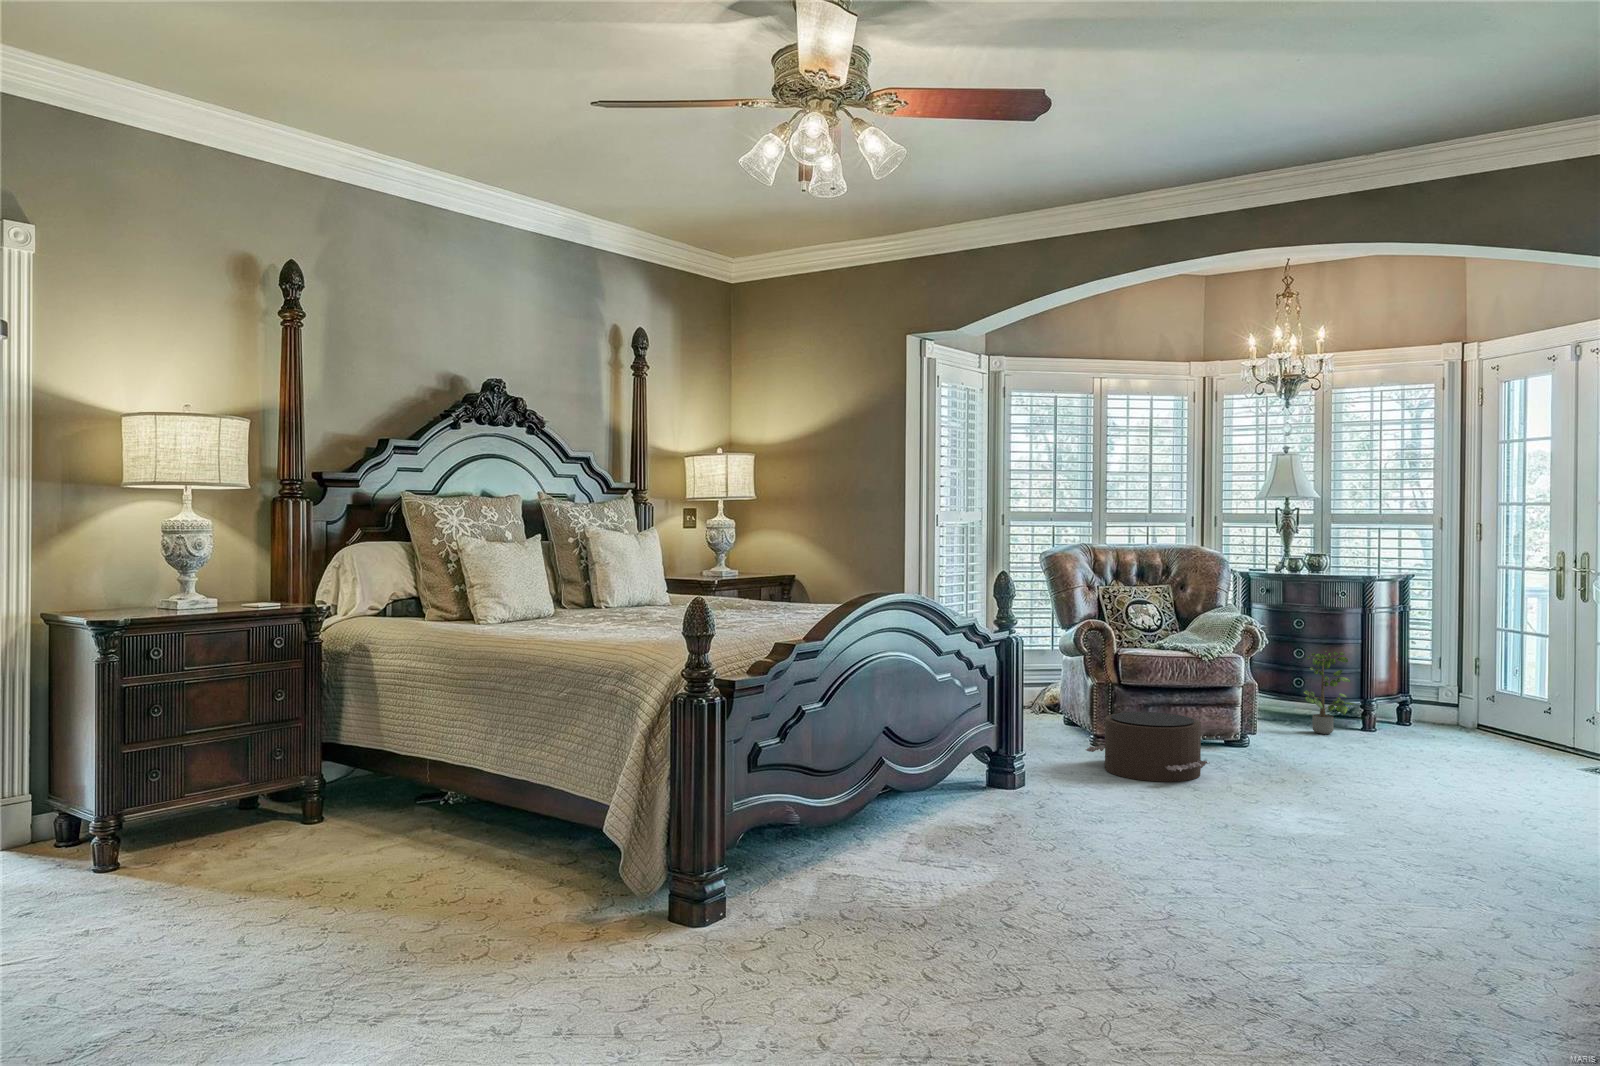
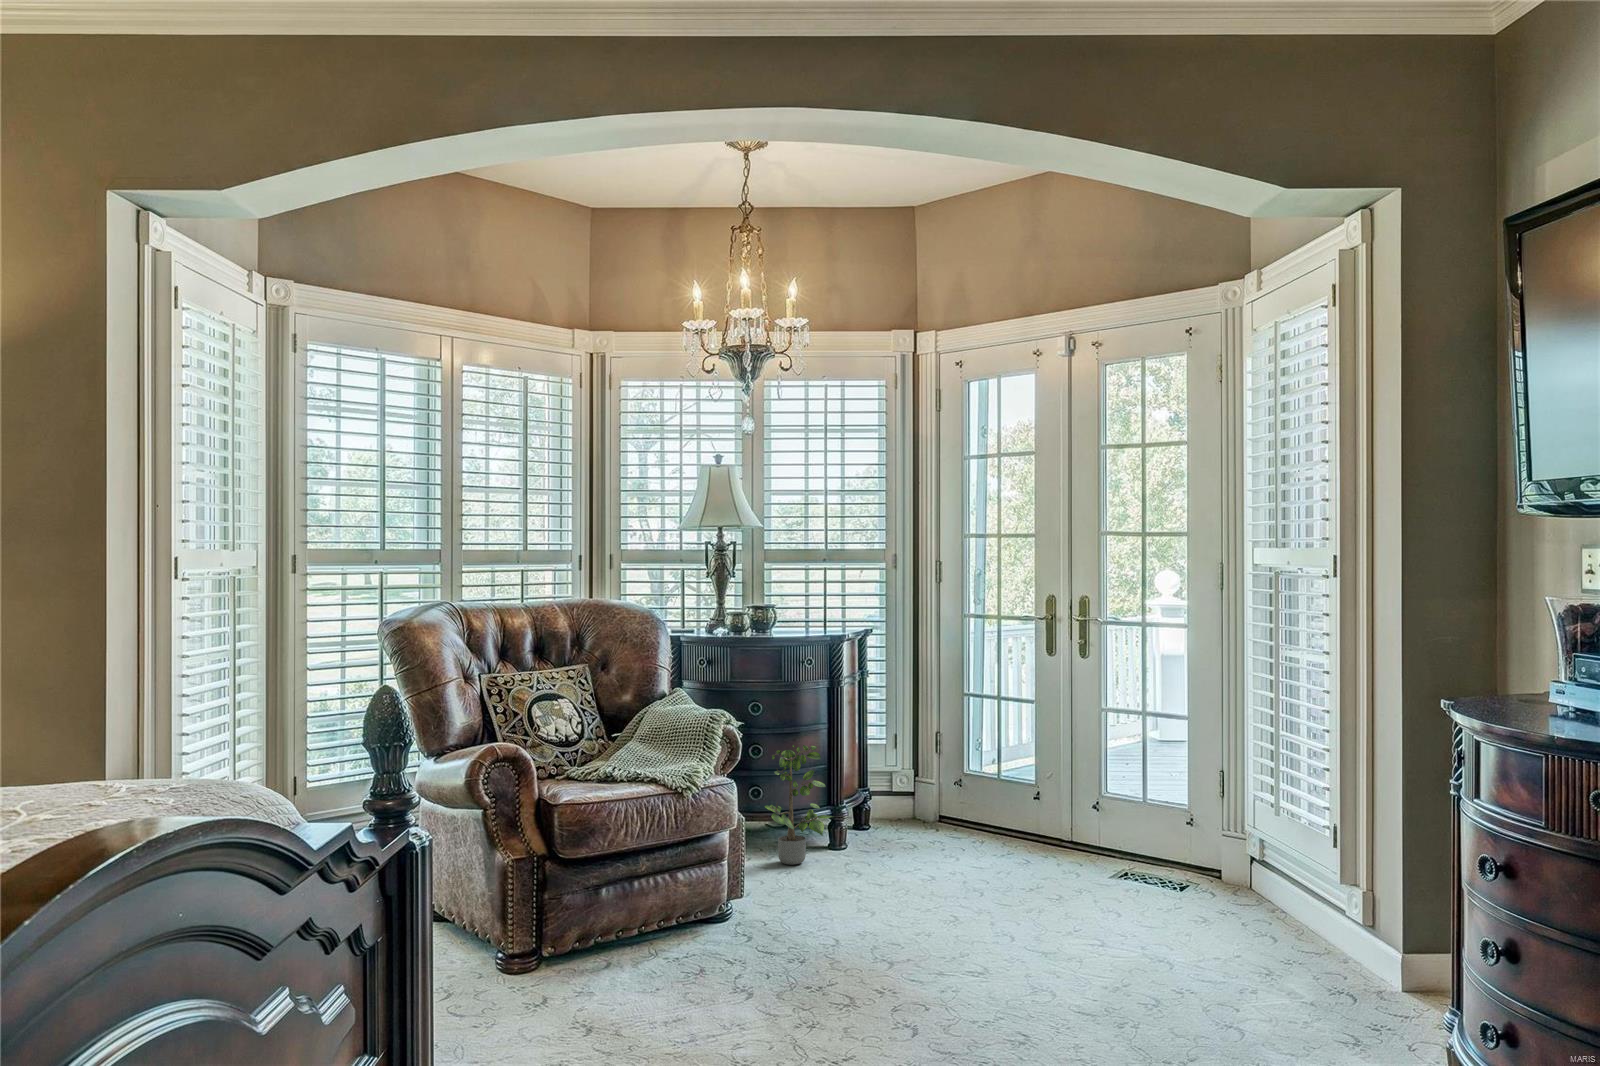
pouf: present [1086,712,1209,782] -> none [502,893,717,1032]

